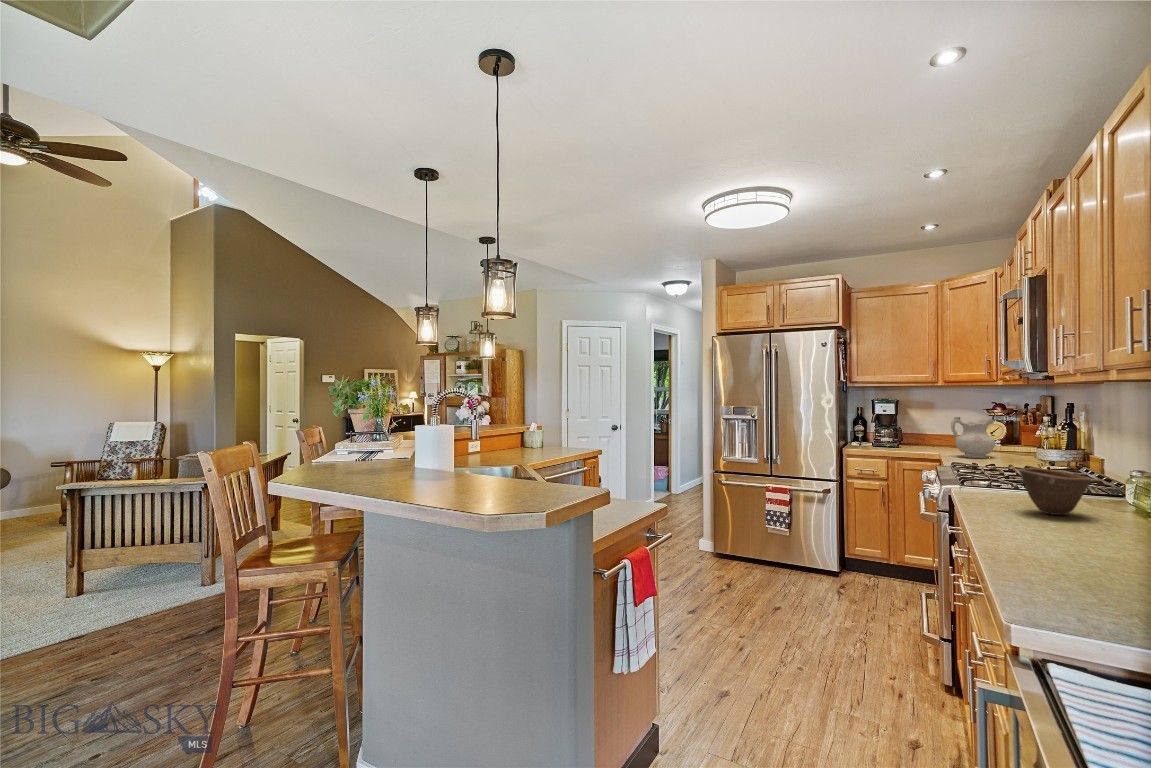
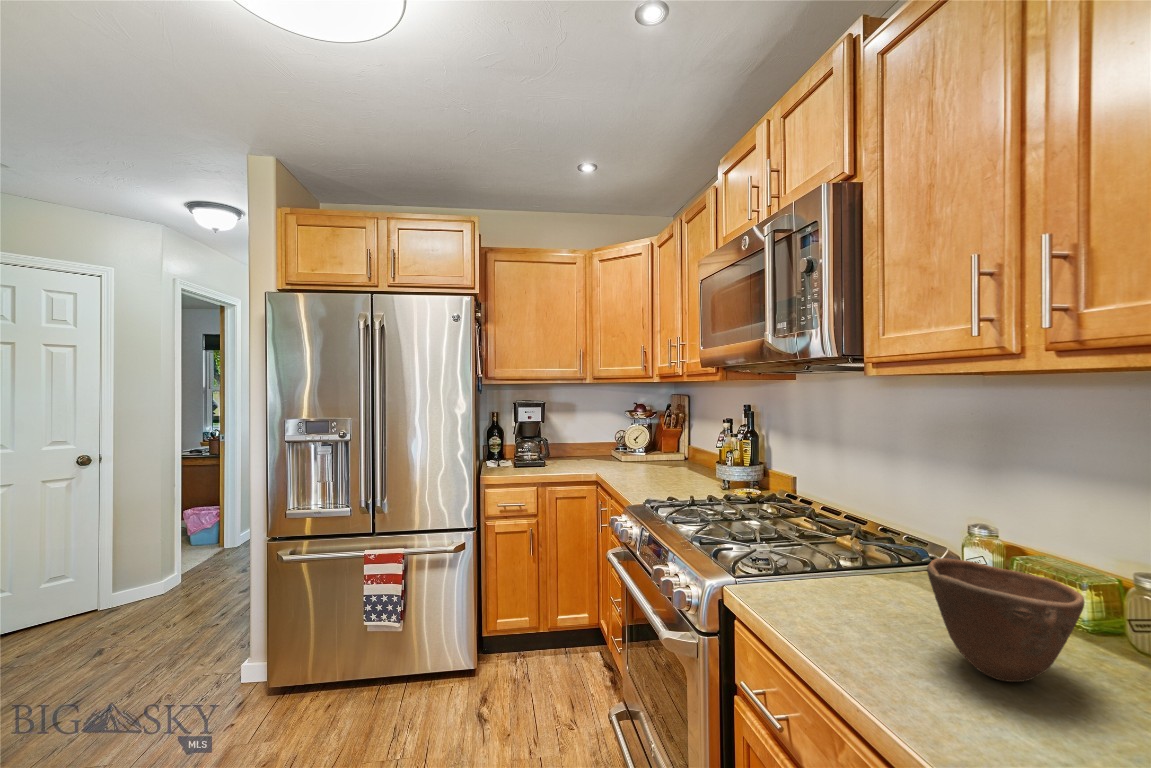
ceramic pitcher: present [951,417,995,458] -> none [620,425,666,480]

